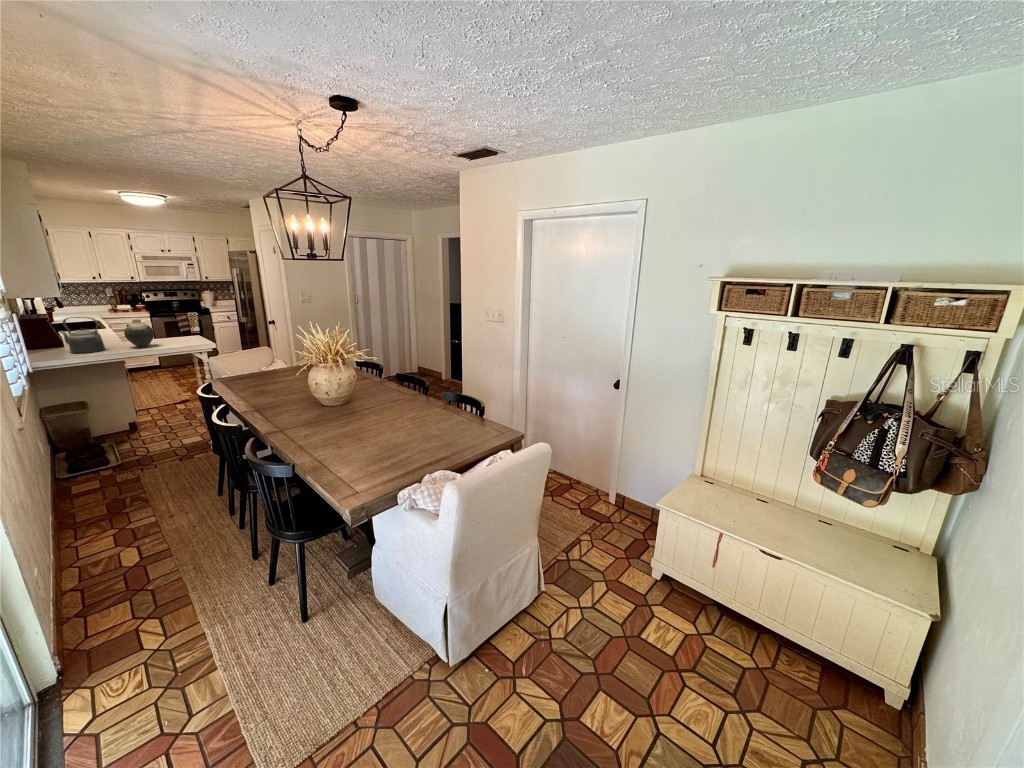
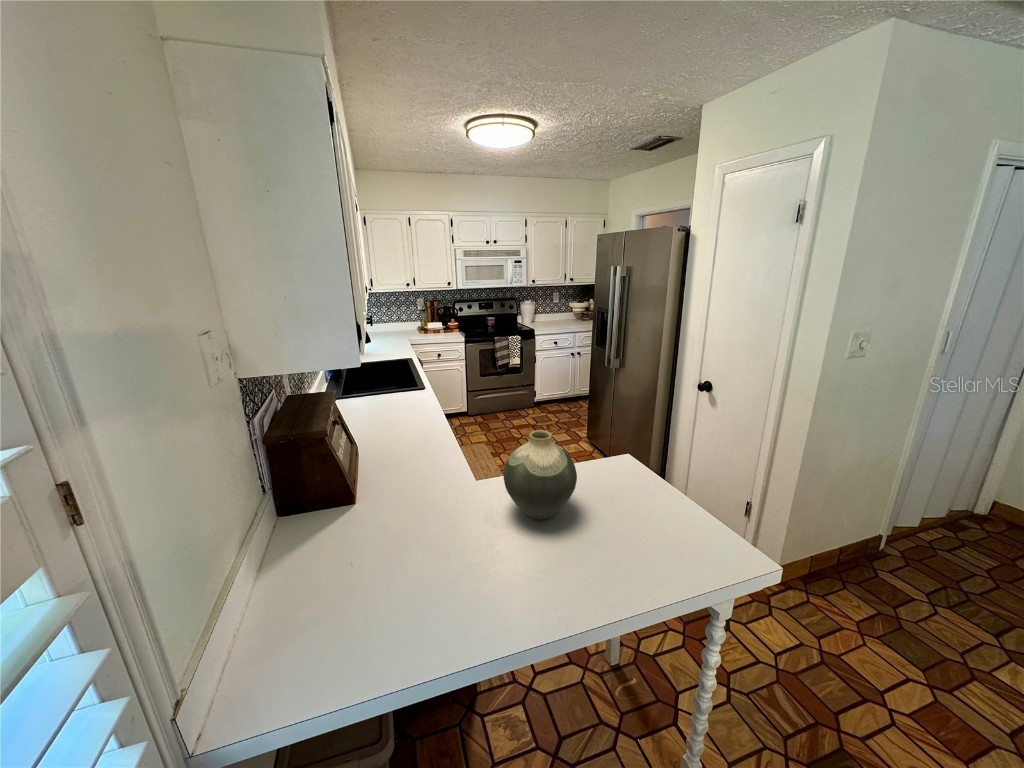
kettle: present [60,317,105,353] -> none [354,422,451,547]

